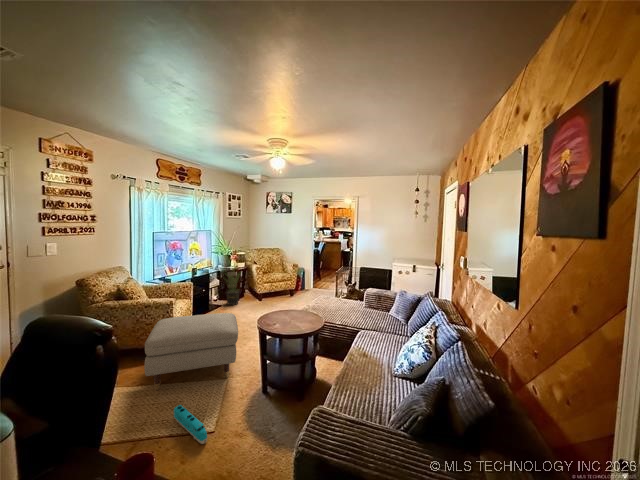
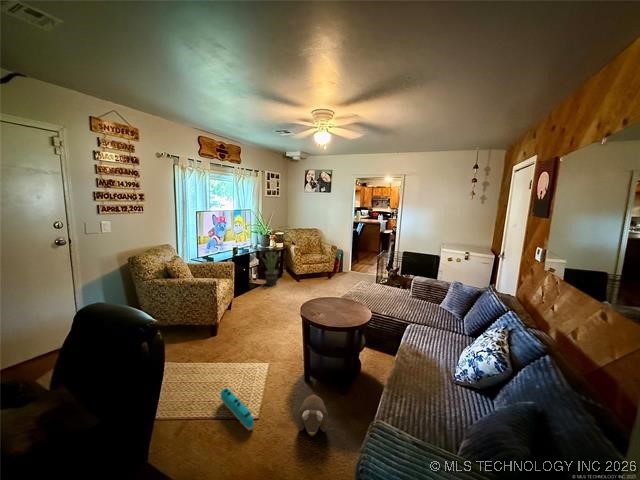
ottoman: present [144,313,238,390] -> none [192,296,281,369]
plush toy: none [251,402,282,441] -> present [297,394,329,436]

